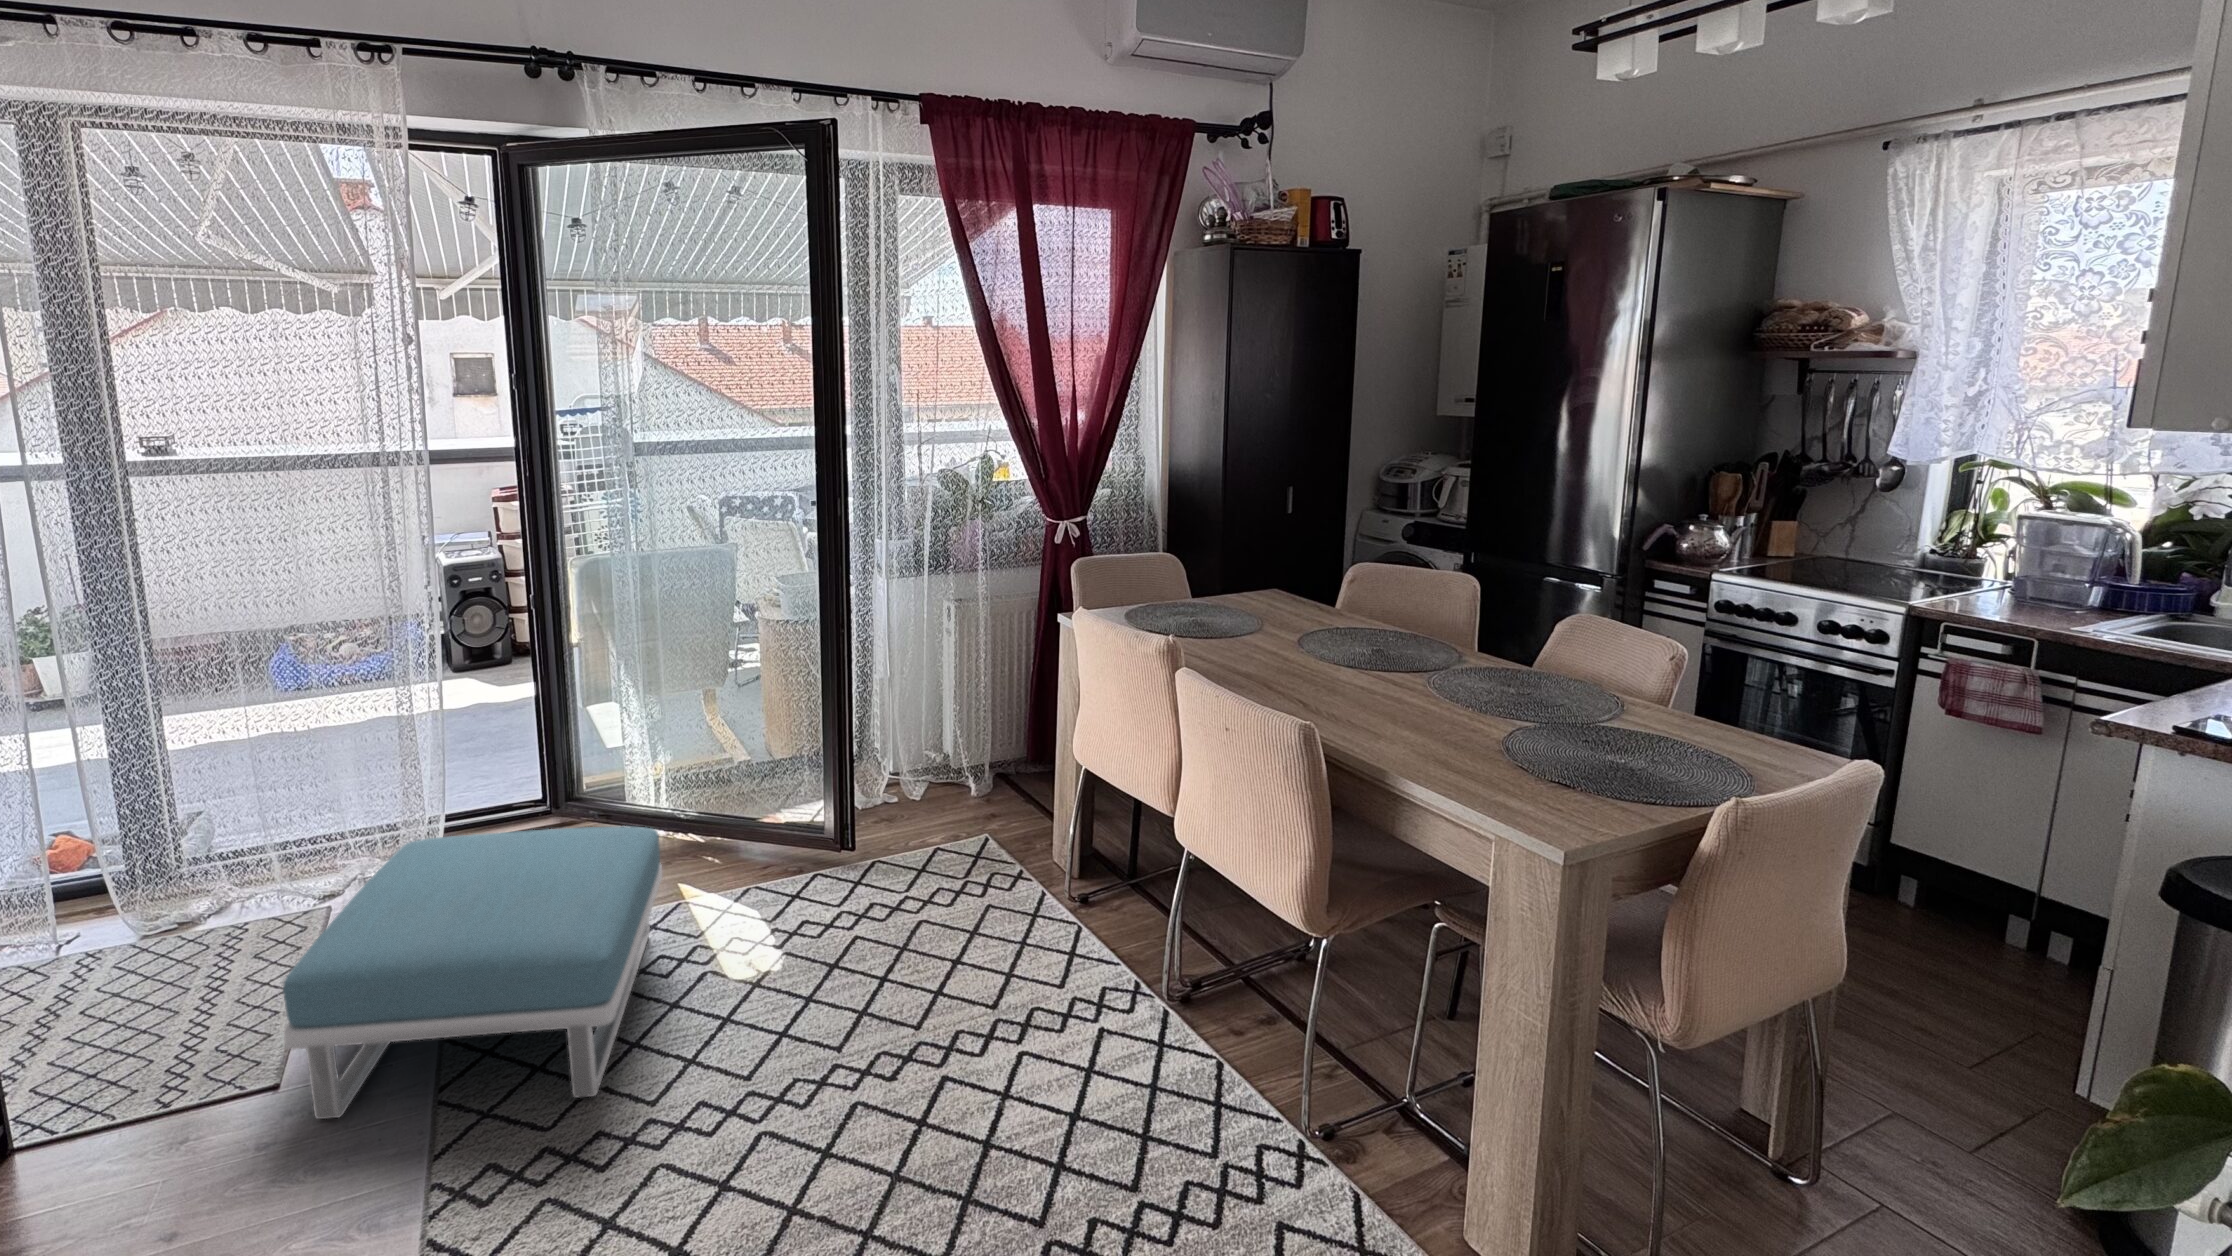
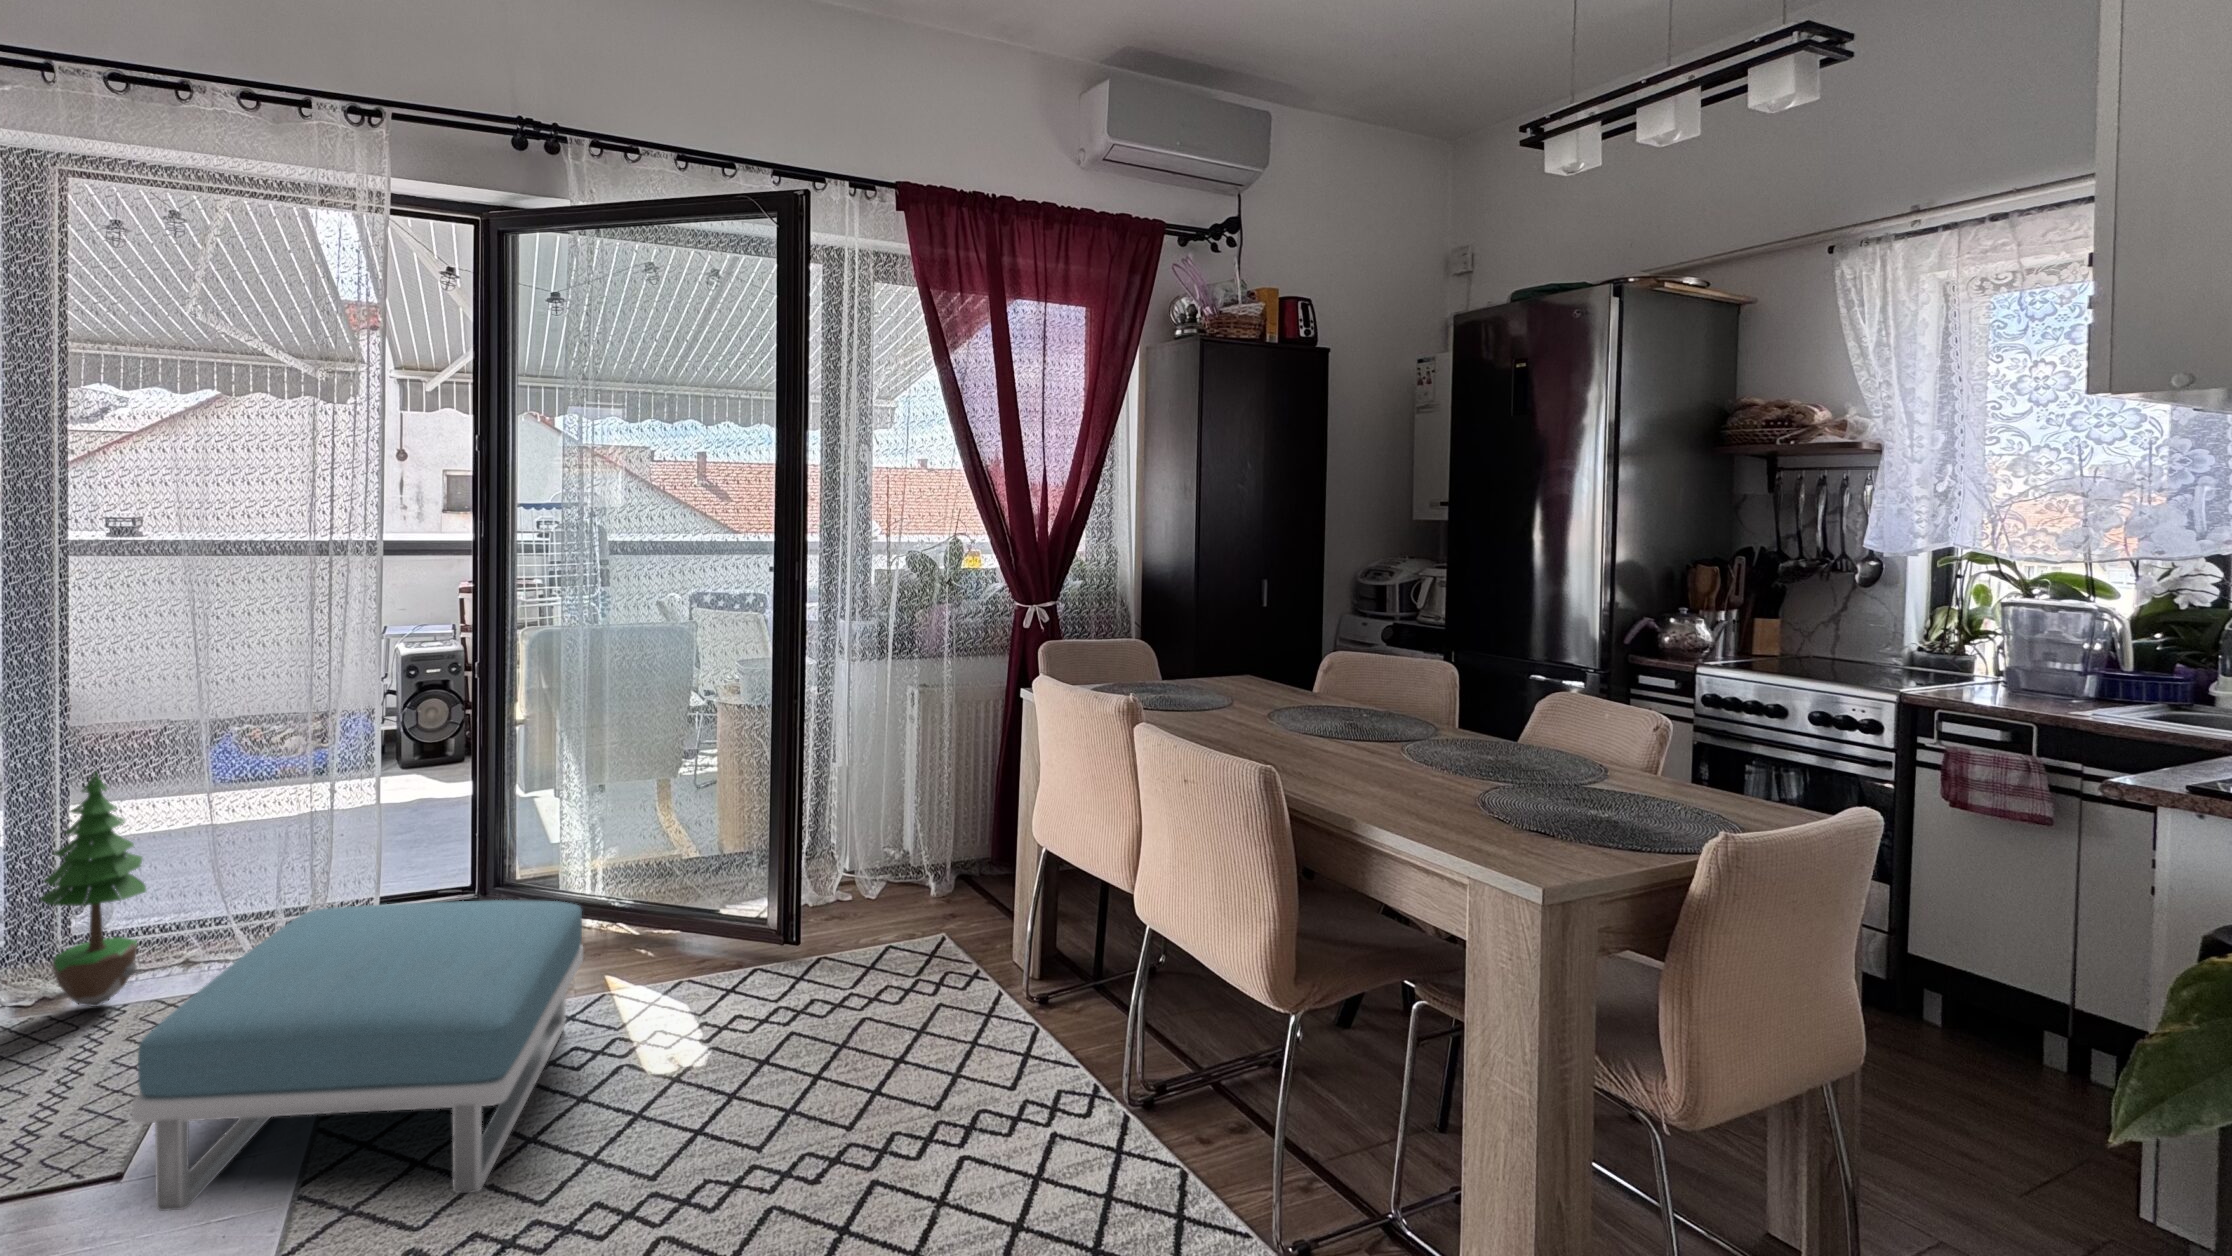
potted tree: none [156,715,254,924] -> present [40,772,146,1007]

